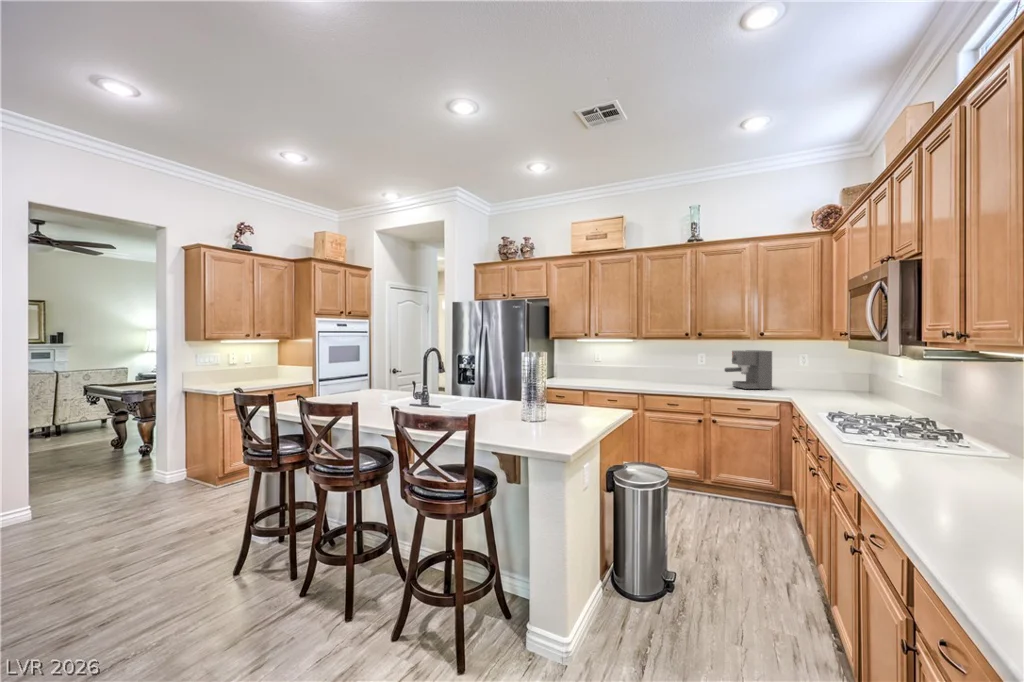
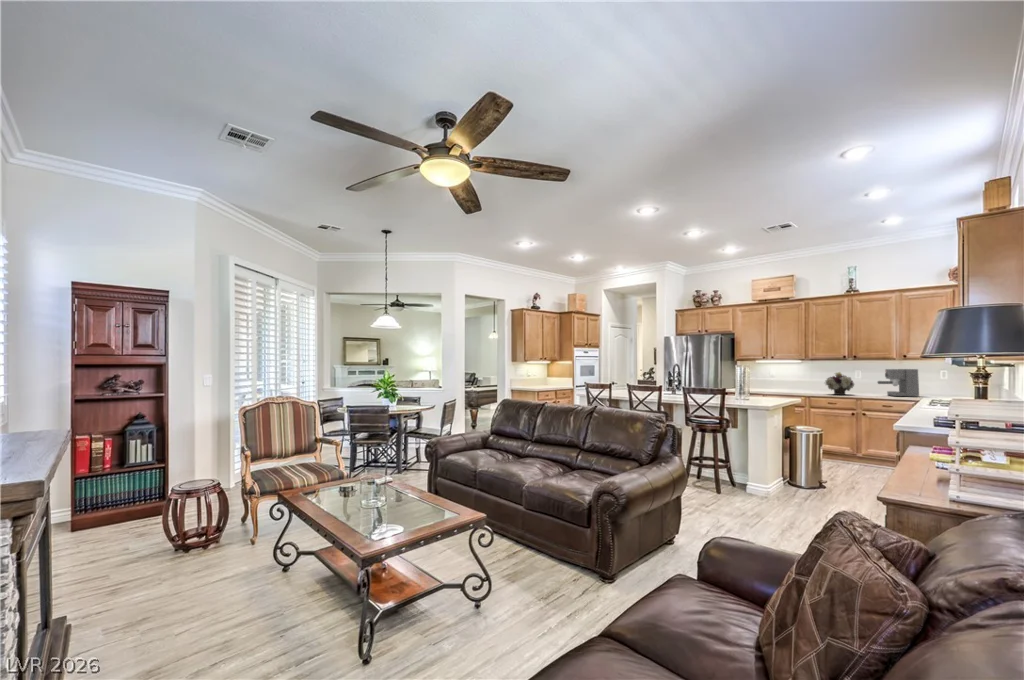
flower arrangement: none [661,355,697,389] -> present [825,372,854,395]

